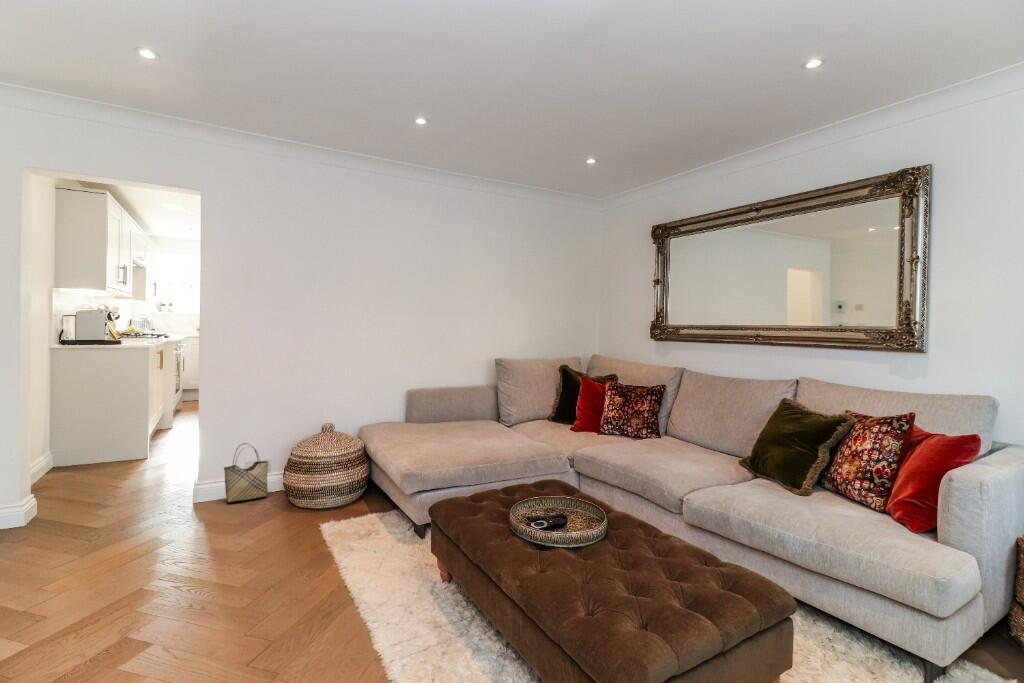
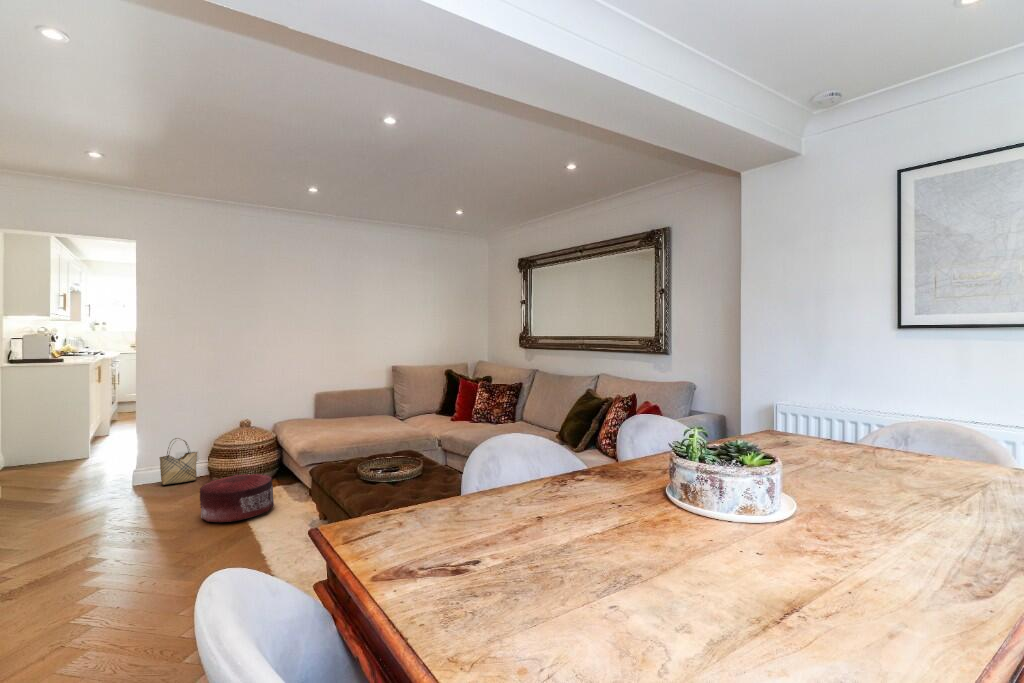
pouf: none [275,500,369,573] -> present [200,474,274,522]

